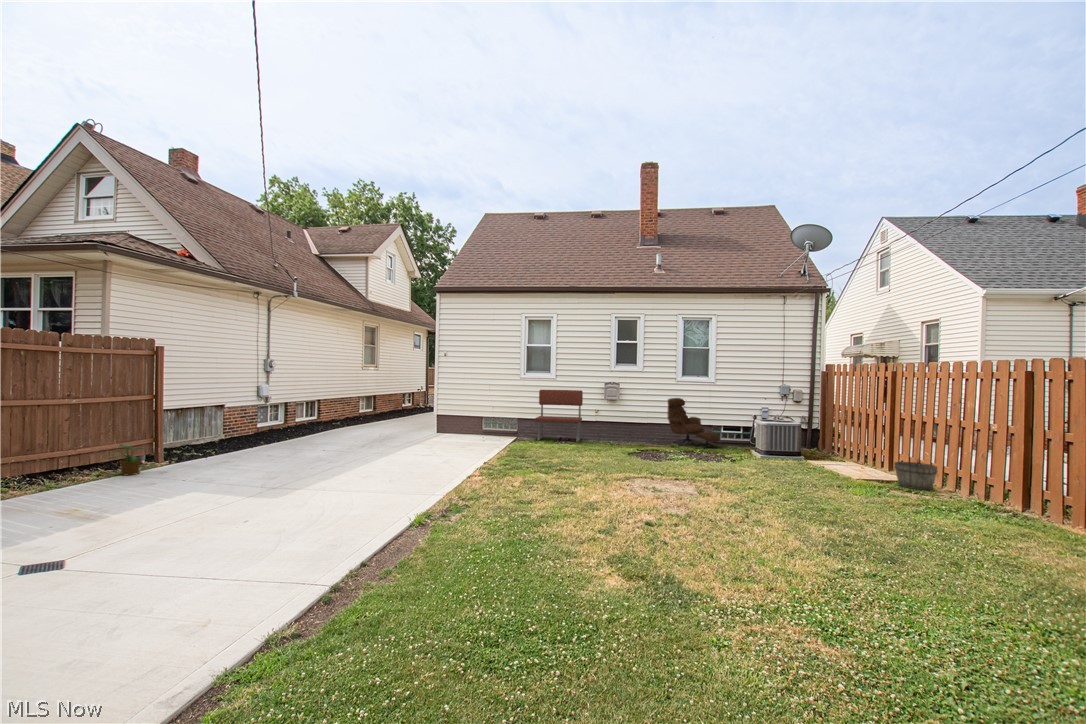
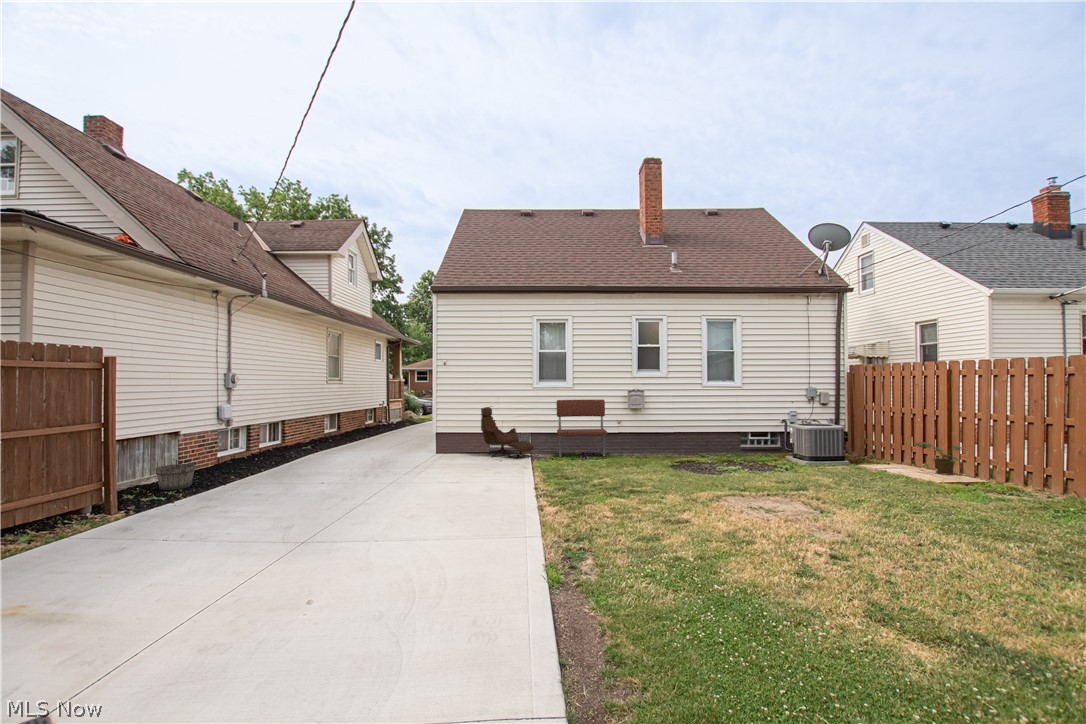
lounge chair: present [668,398,721,449] -> present [481,407,534,458]
potted plant: present [108,444,143,475] -> present [915,442,962,475]
wooden bucket: present [894,459,937,490] -> present [155,459,195,490]

